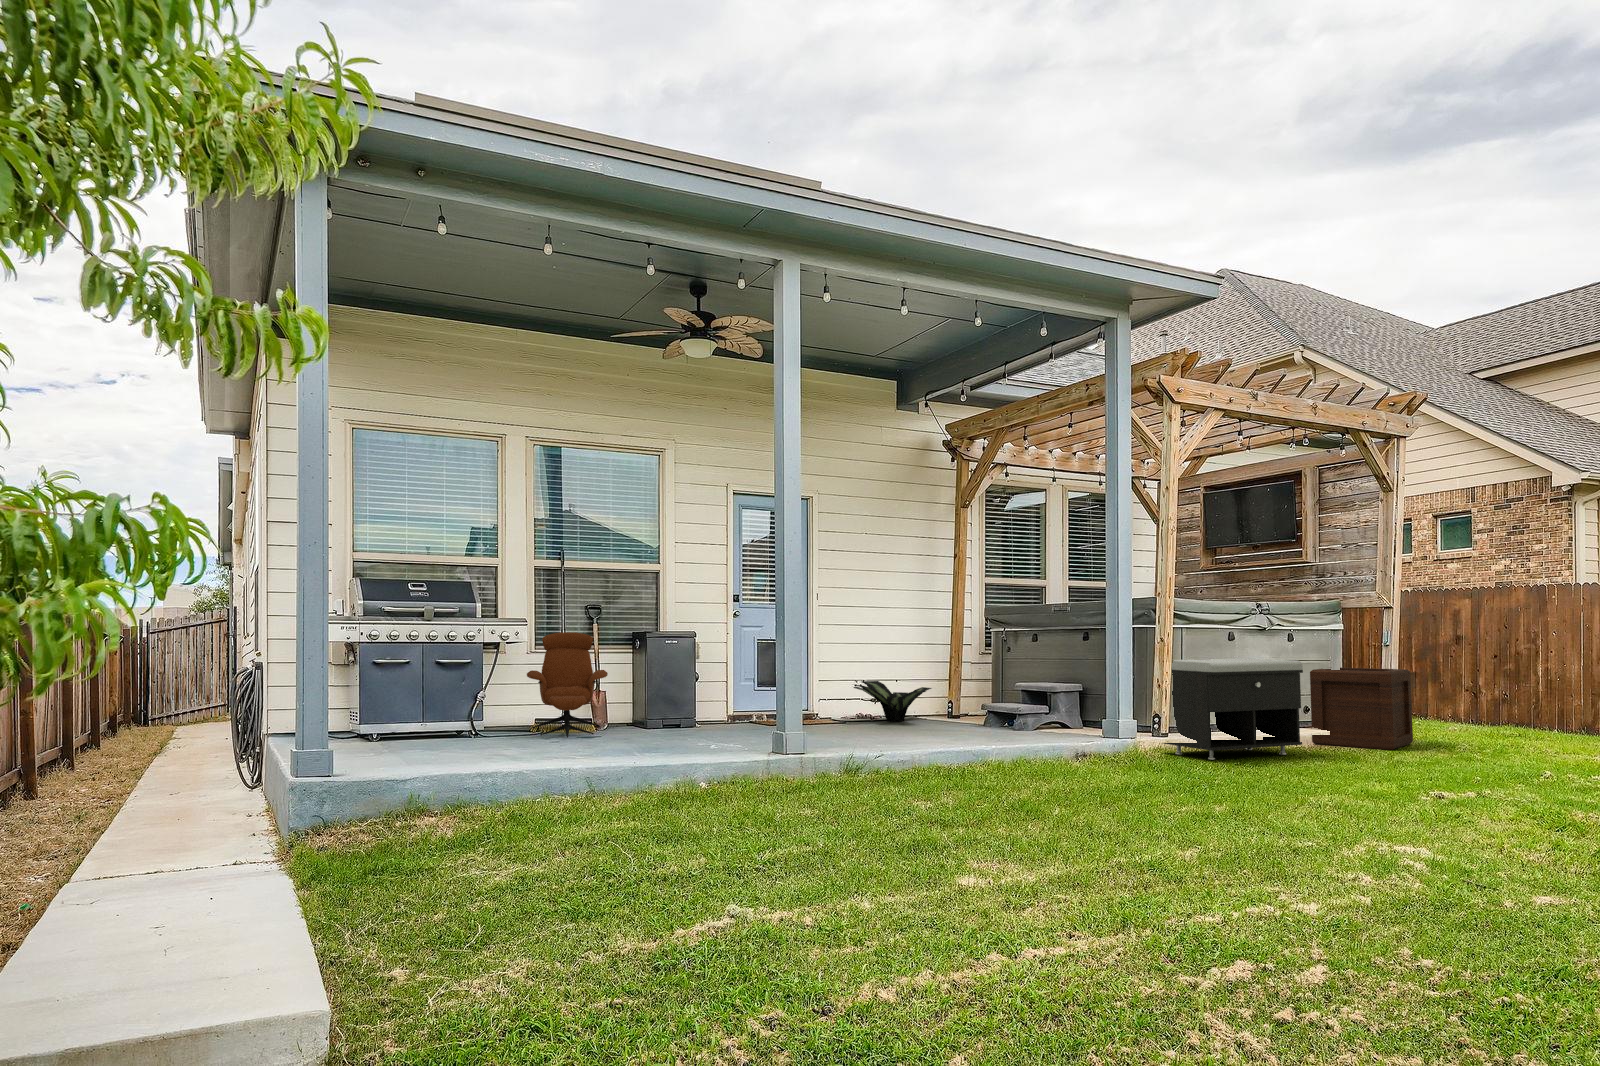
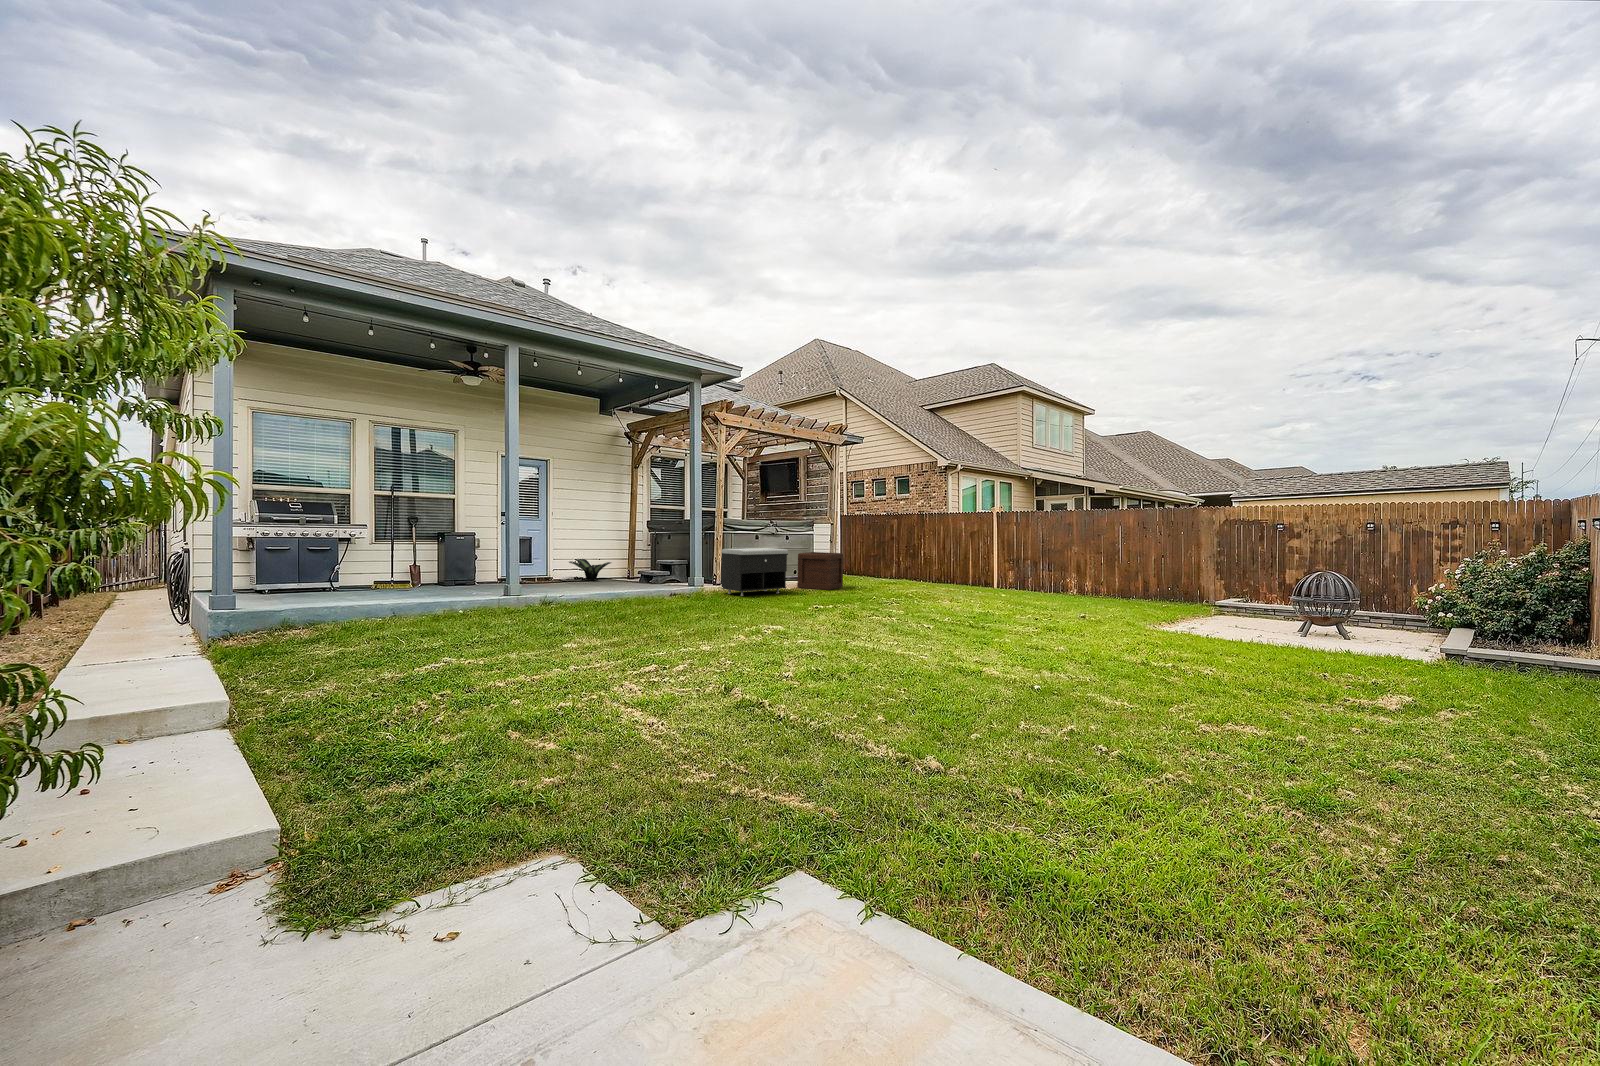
lounge chair: present [527,632,608,738] -> none [369,533,420,590]

